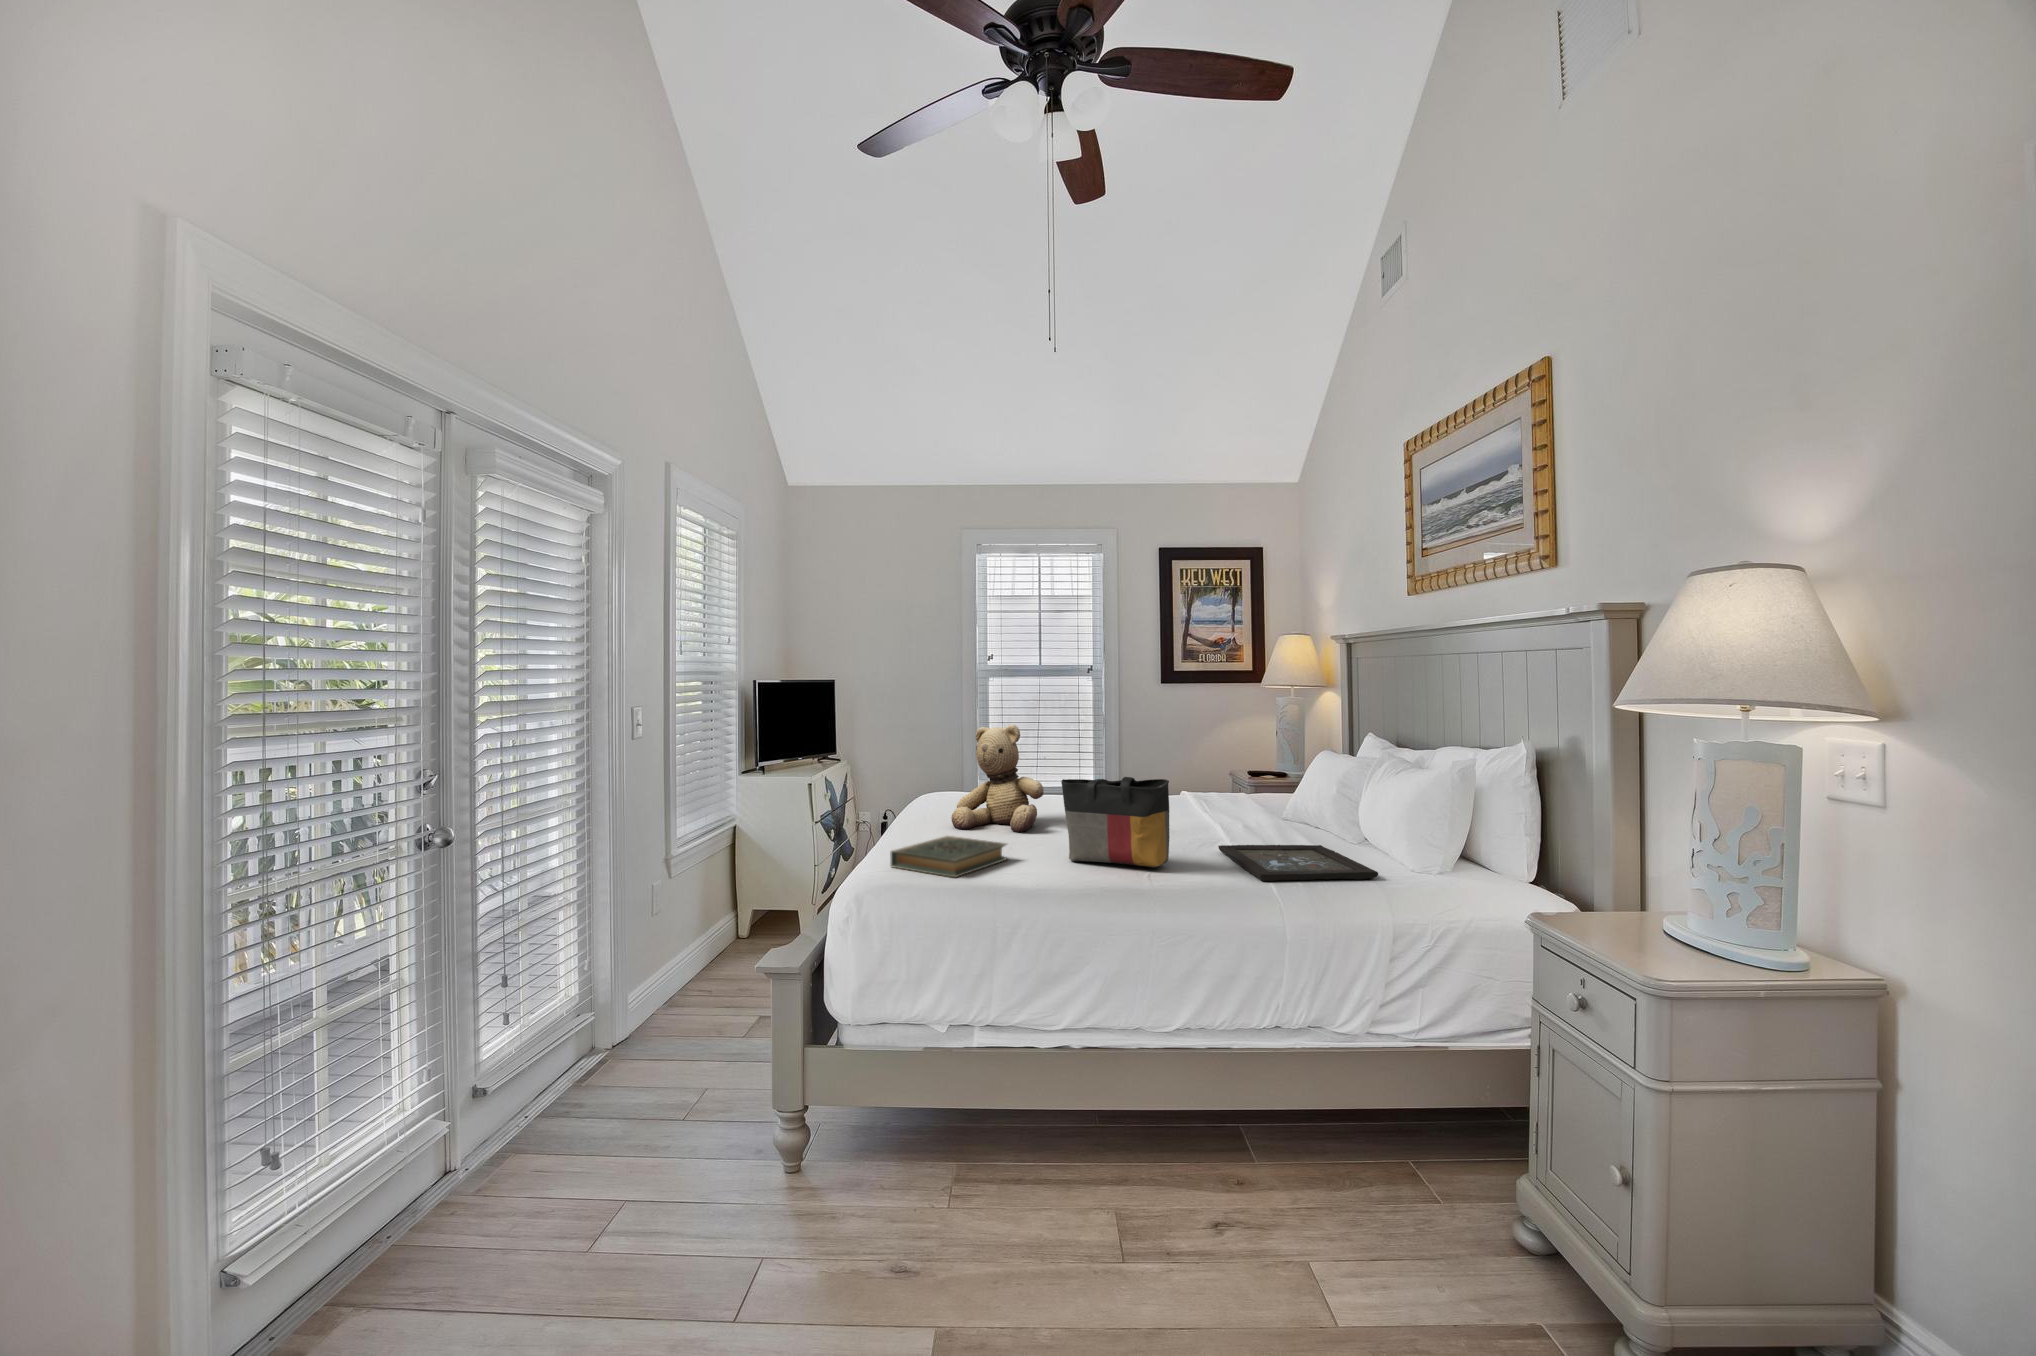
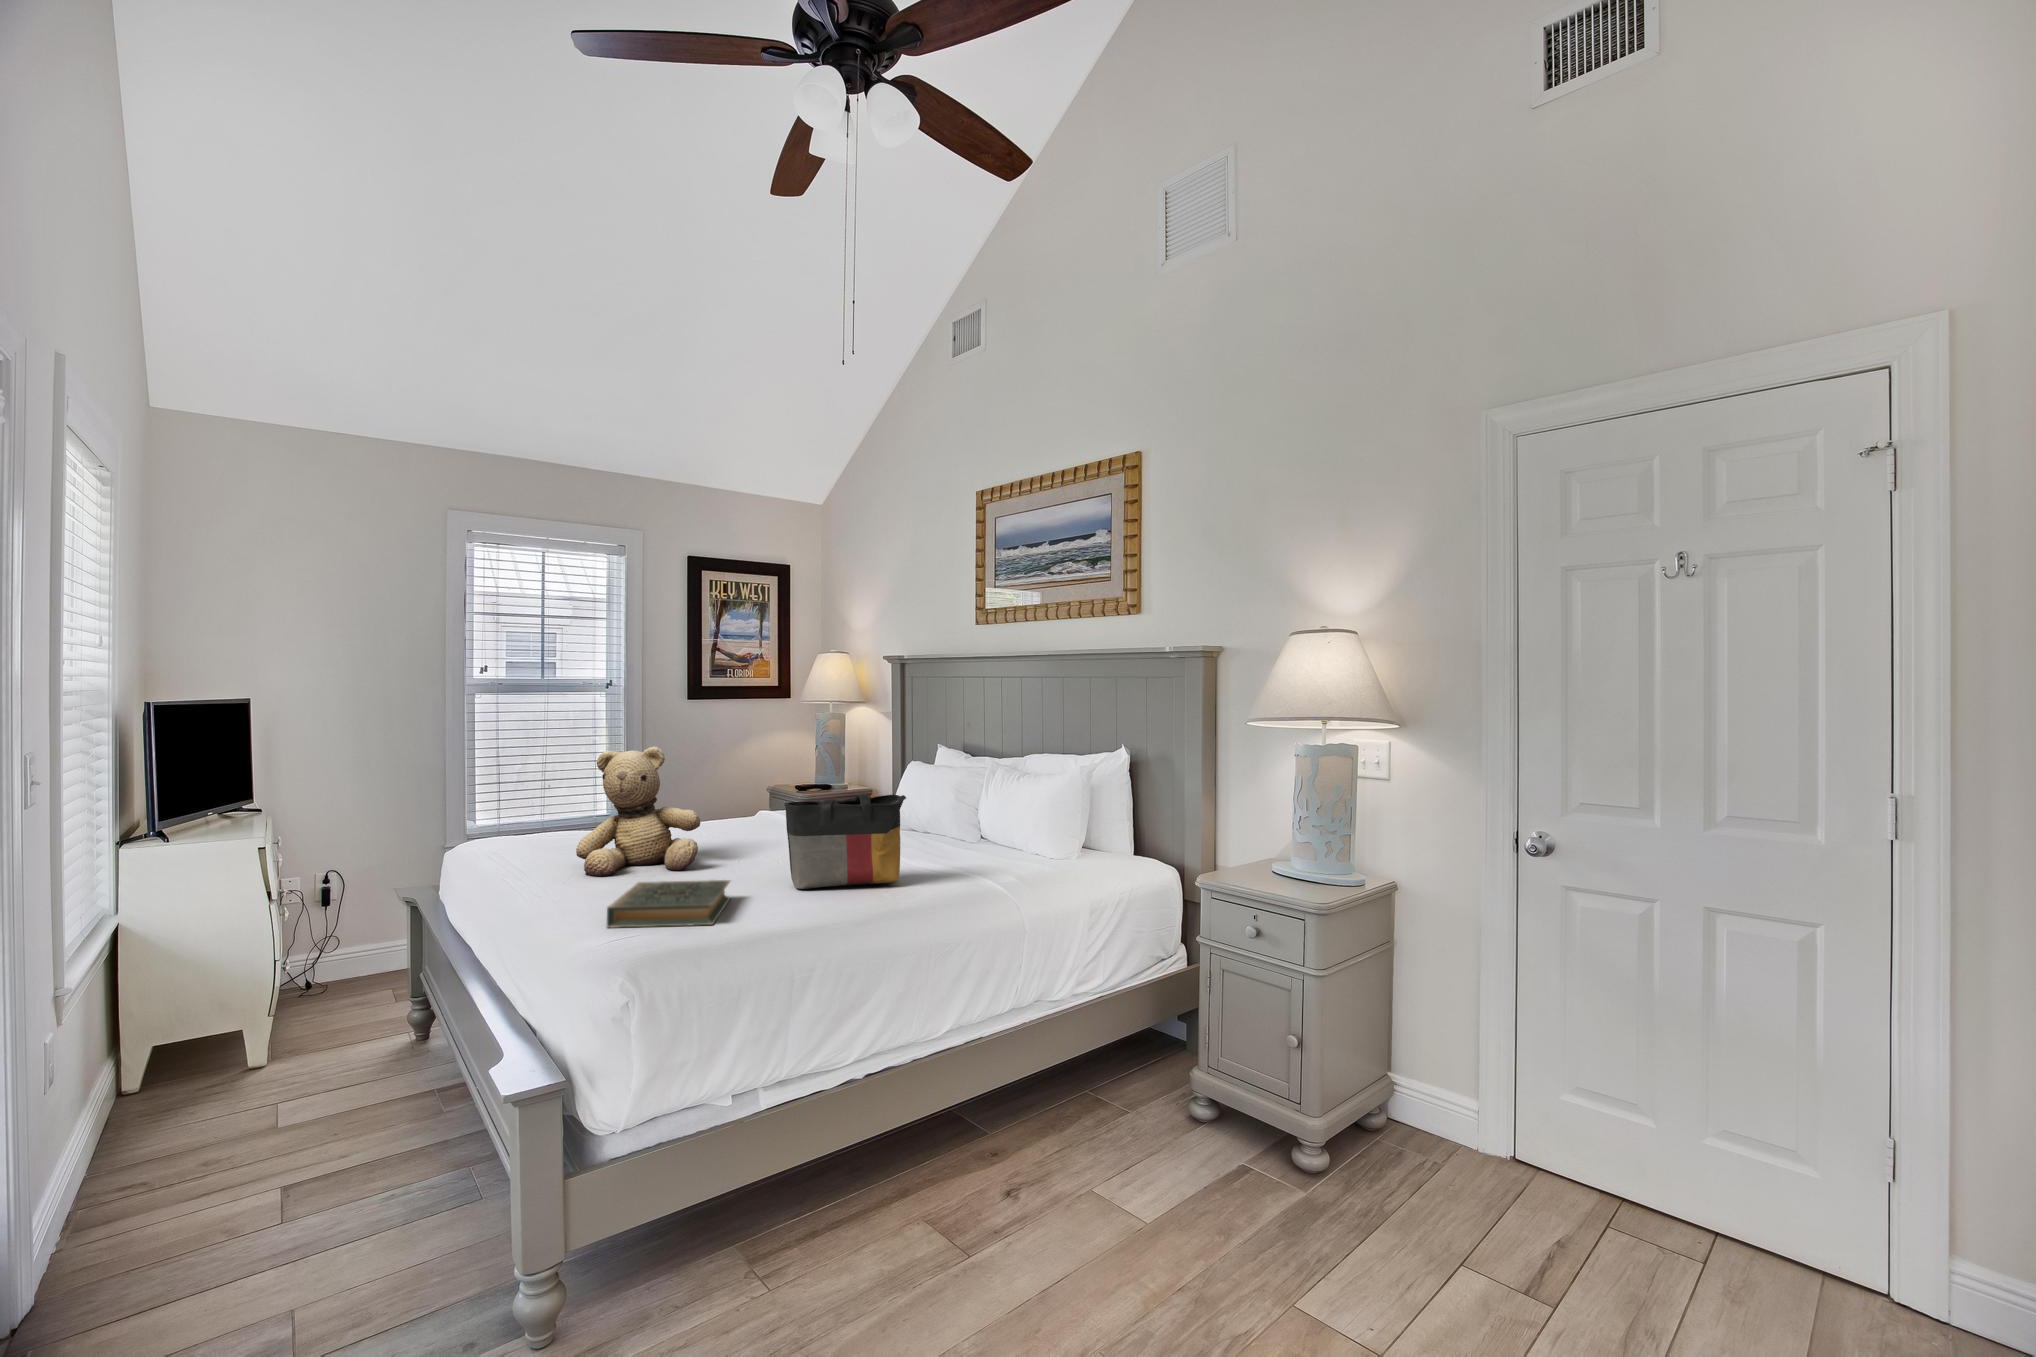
tray: present [1218,845,1378,881] -> none [911,846,1063,880]

